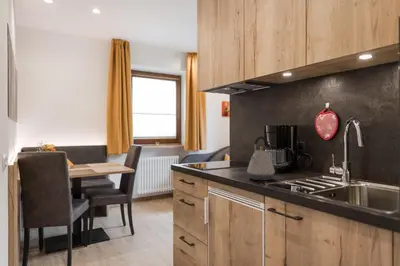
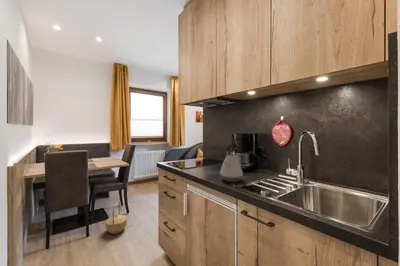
basket: none [108,215,133,256] -> present [106,201,127,234]

